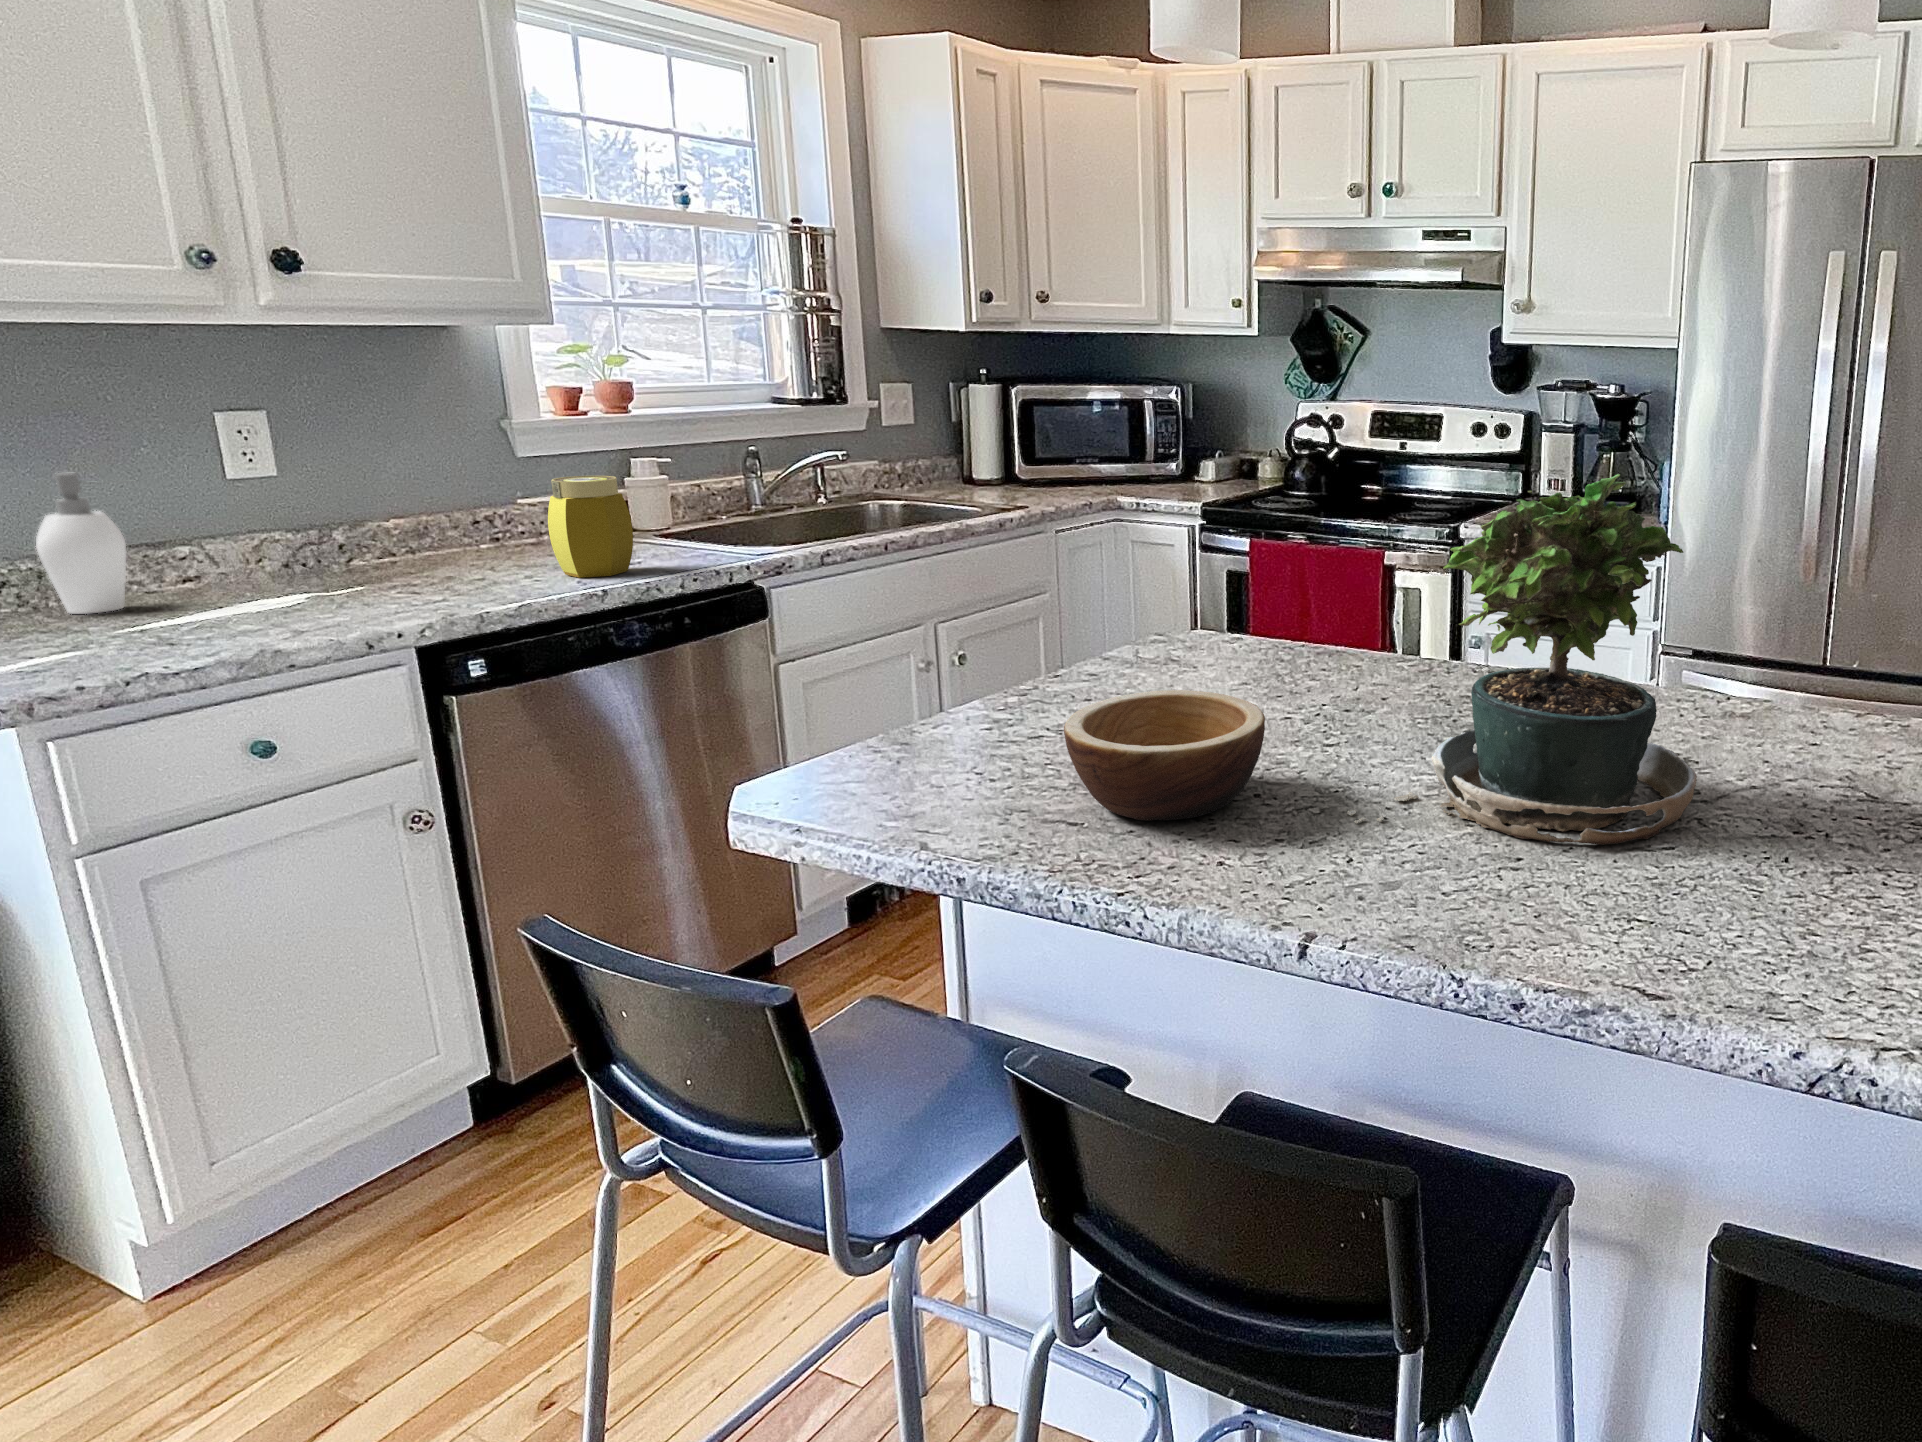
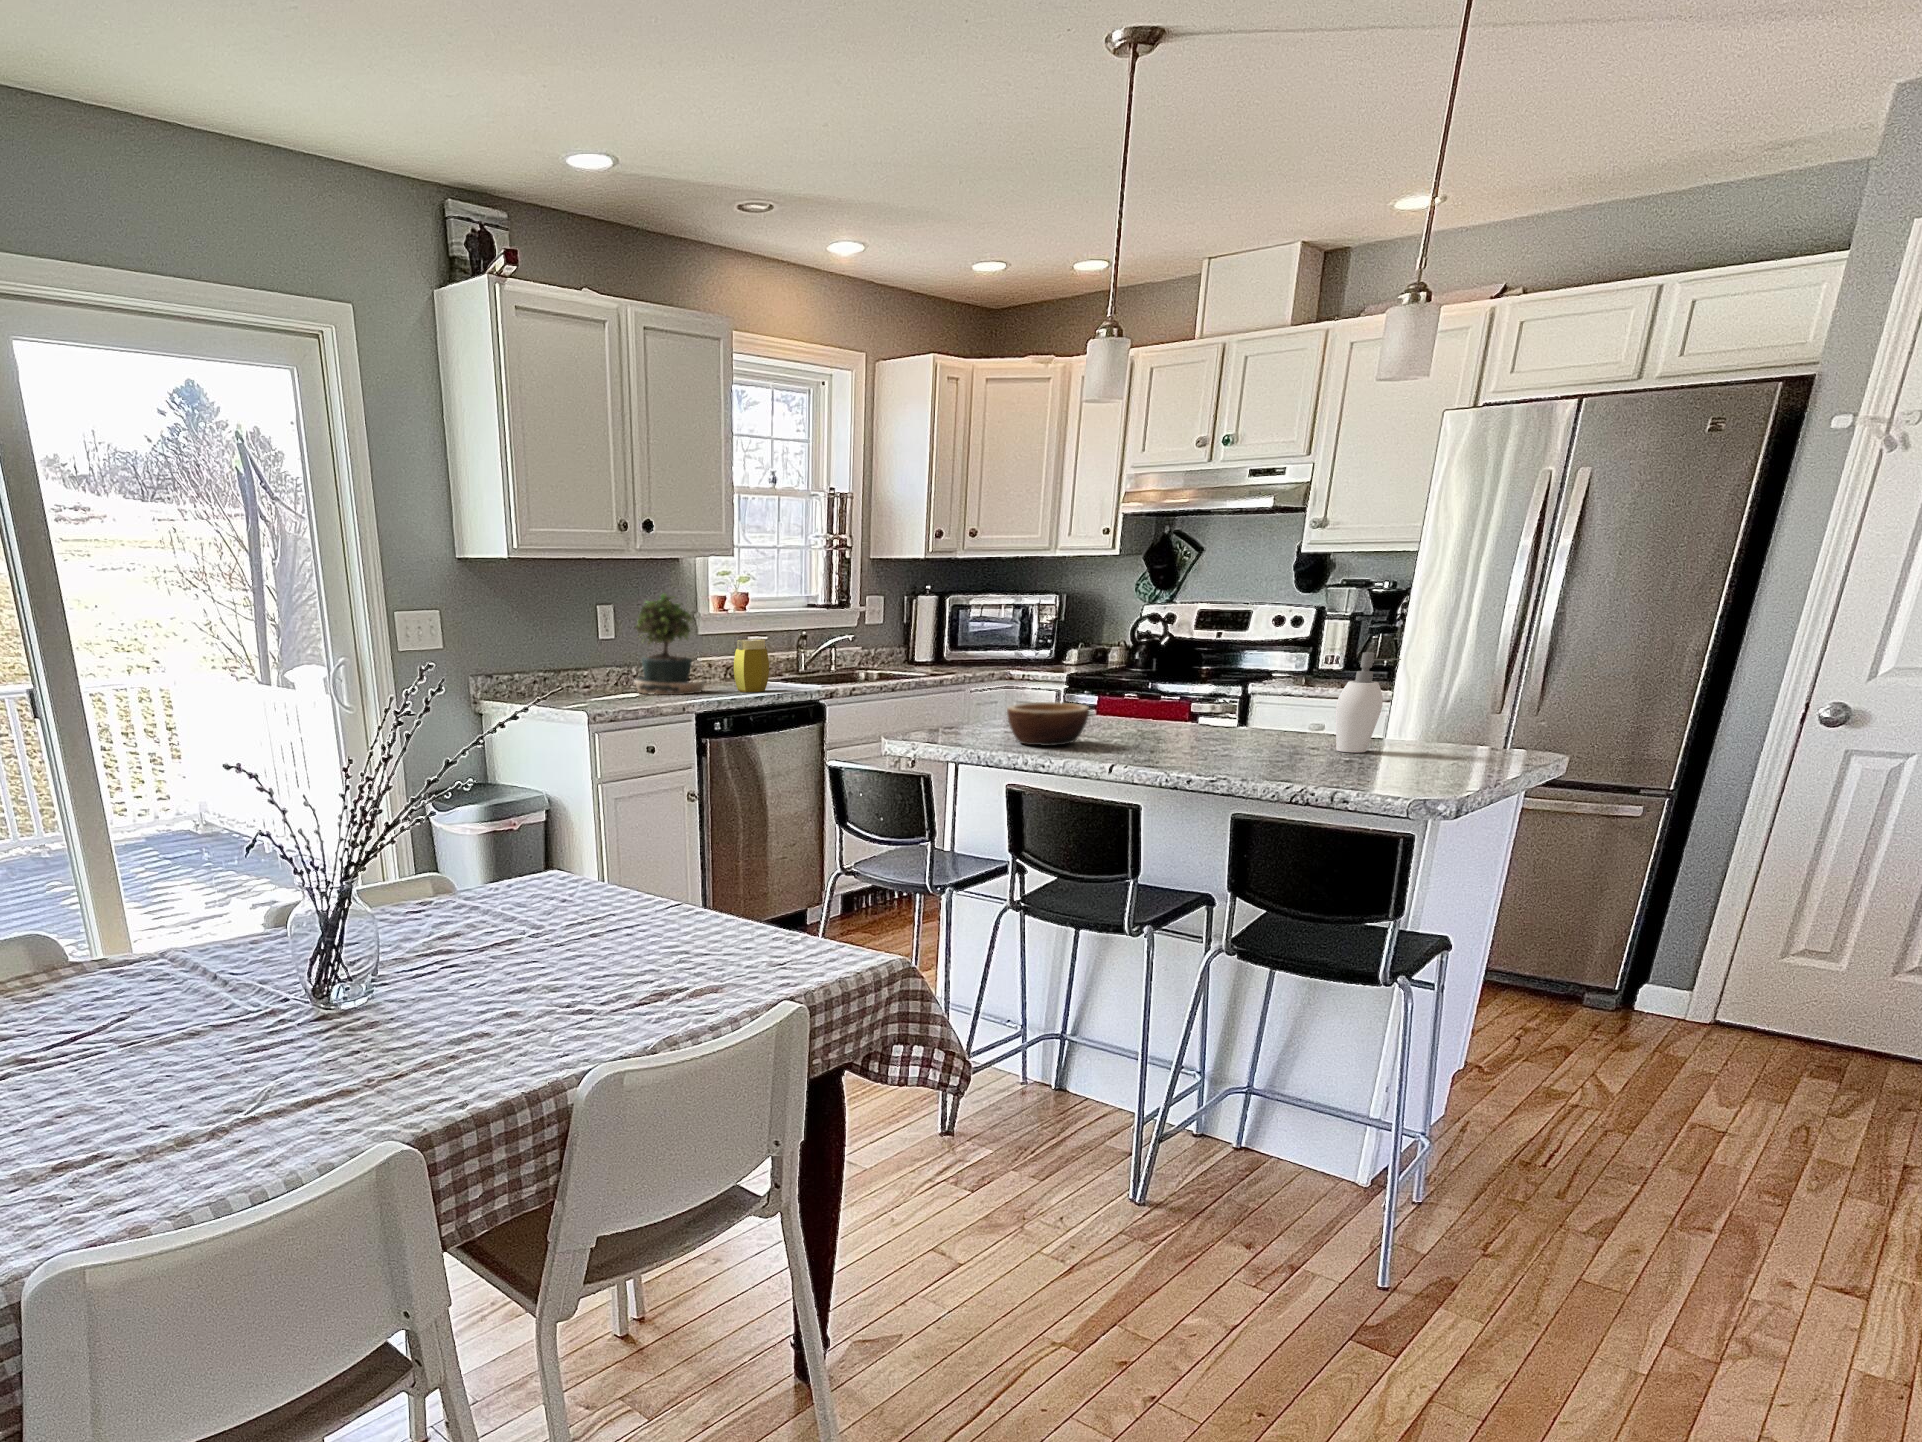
soap dispenser: present [36,473,136,614] -> present [1336,653,1401,752]
potted plant: present [1347,474,1697,850] -> present [635,594,705,695]

